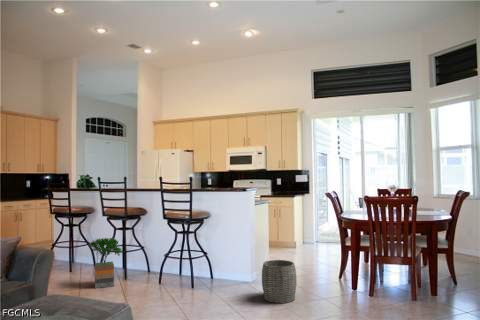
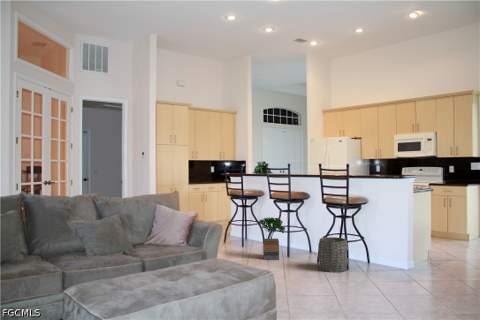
woven basket: present [262,260,297,303] -> present [318,237,349,272]

